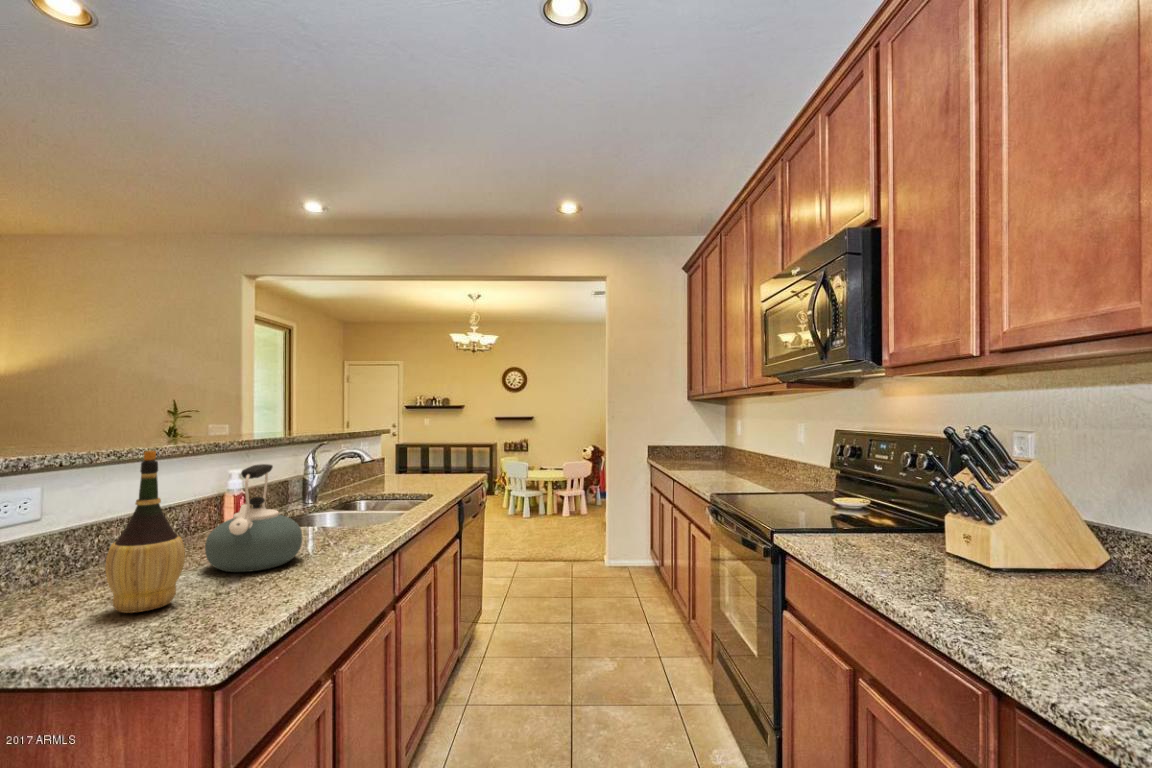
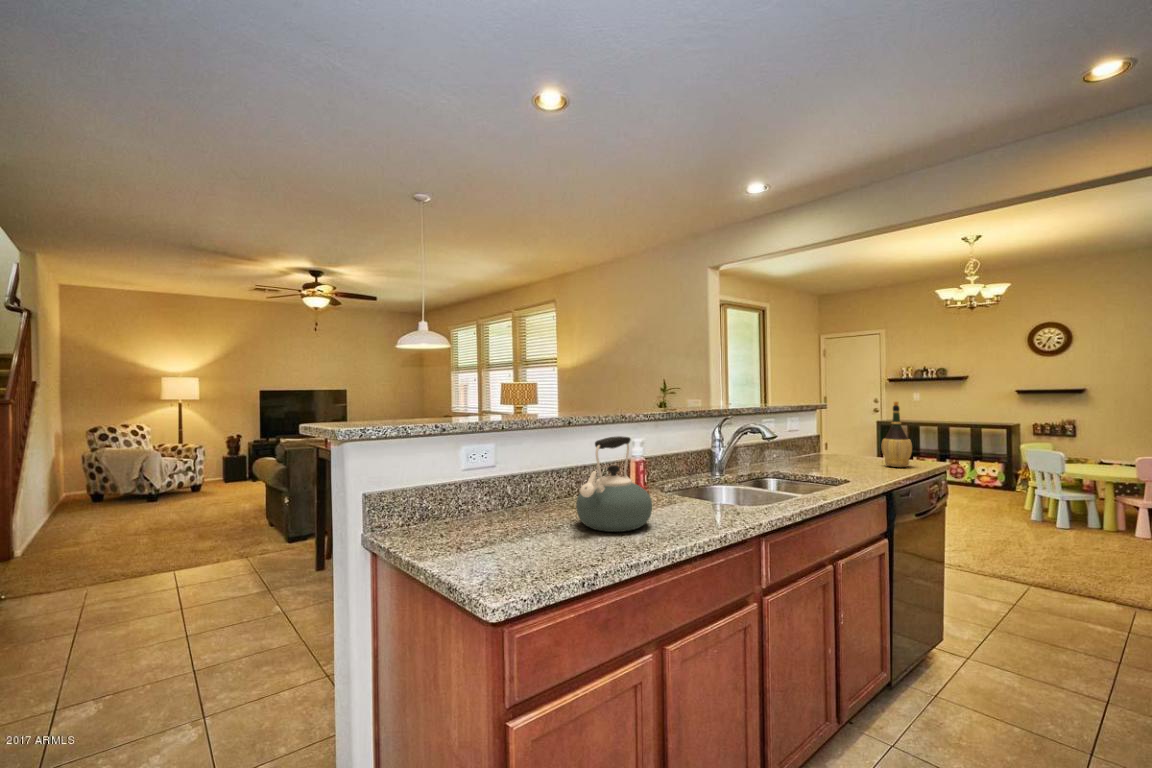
wine bottle: present [105,450,185,613] -> present [882,402,912,467]

